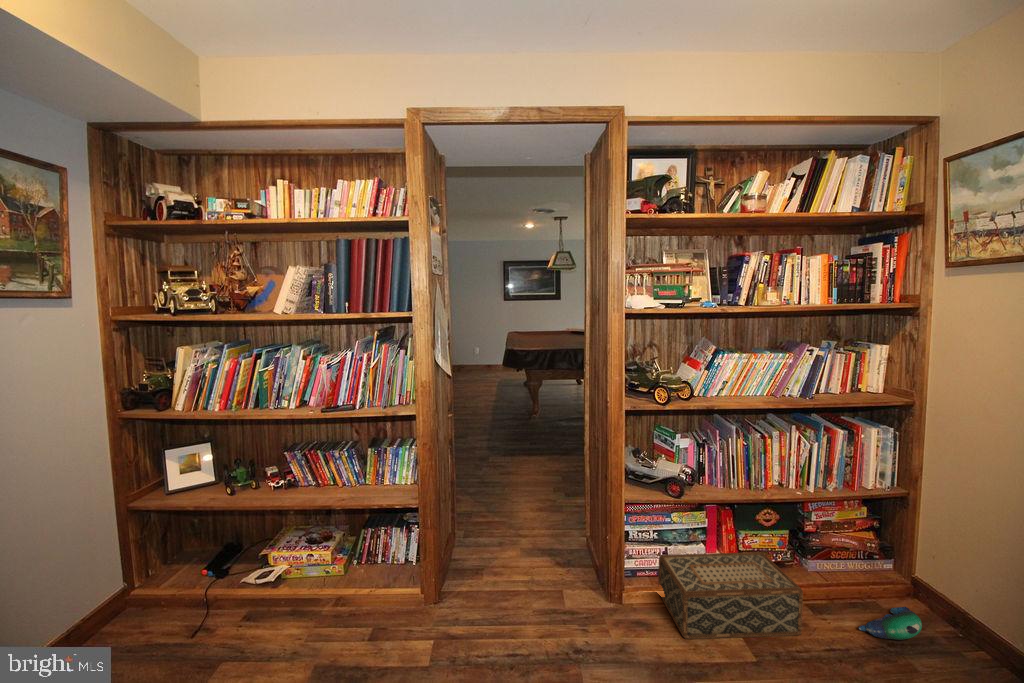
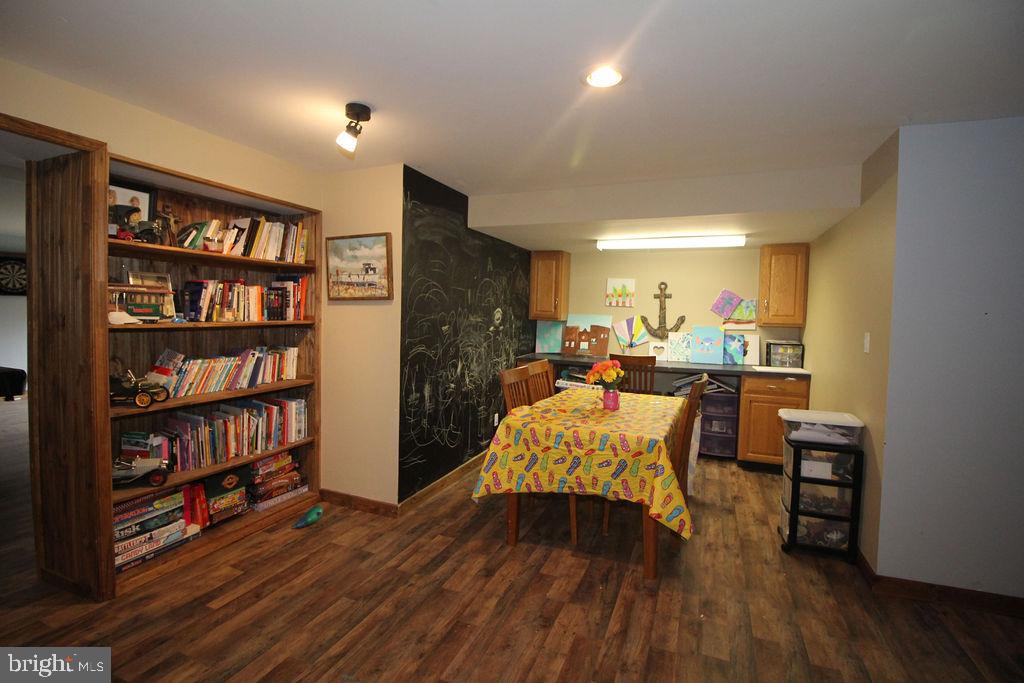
woven basket: present [658,552,803,639] -> none [145,508,262,588]

